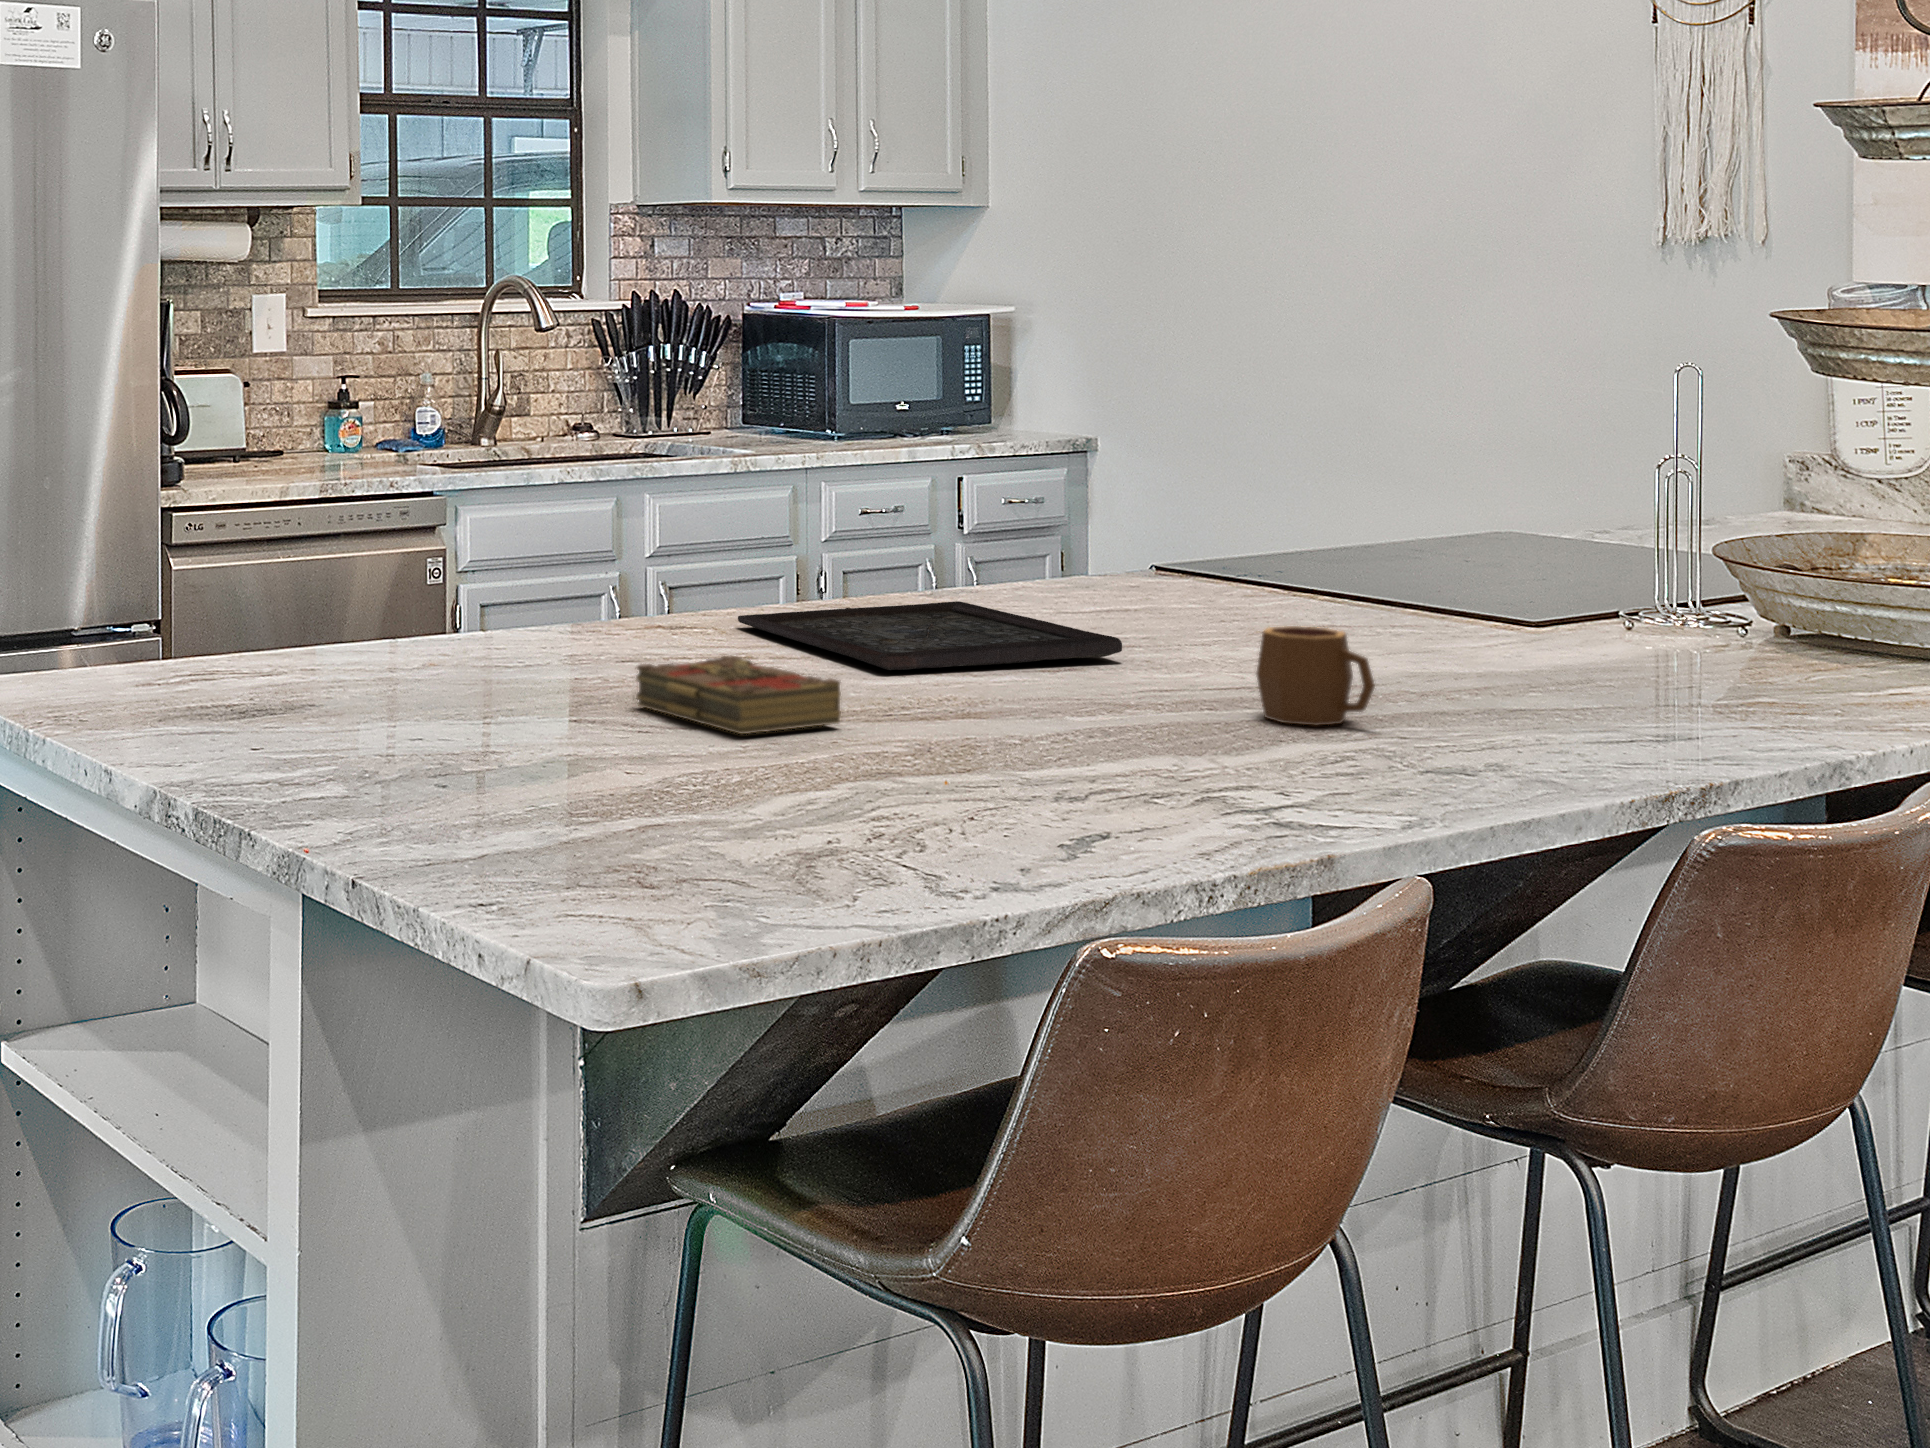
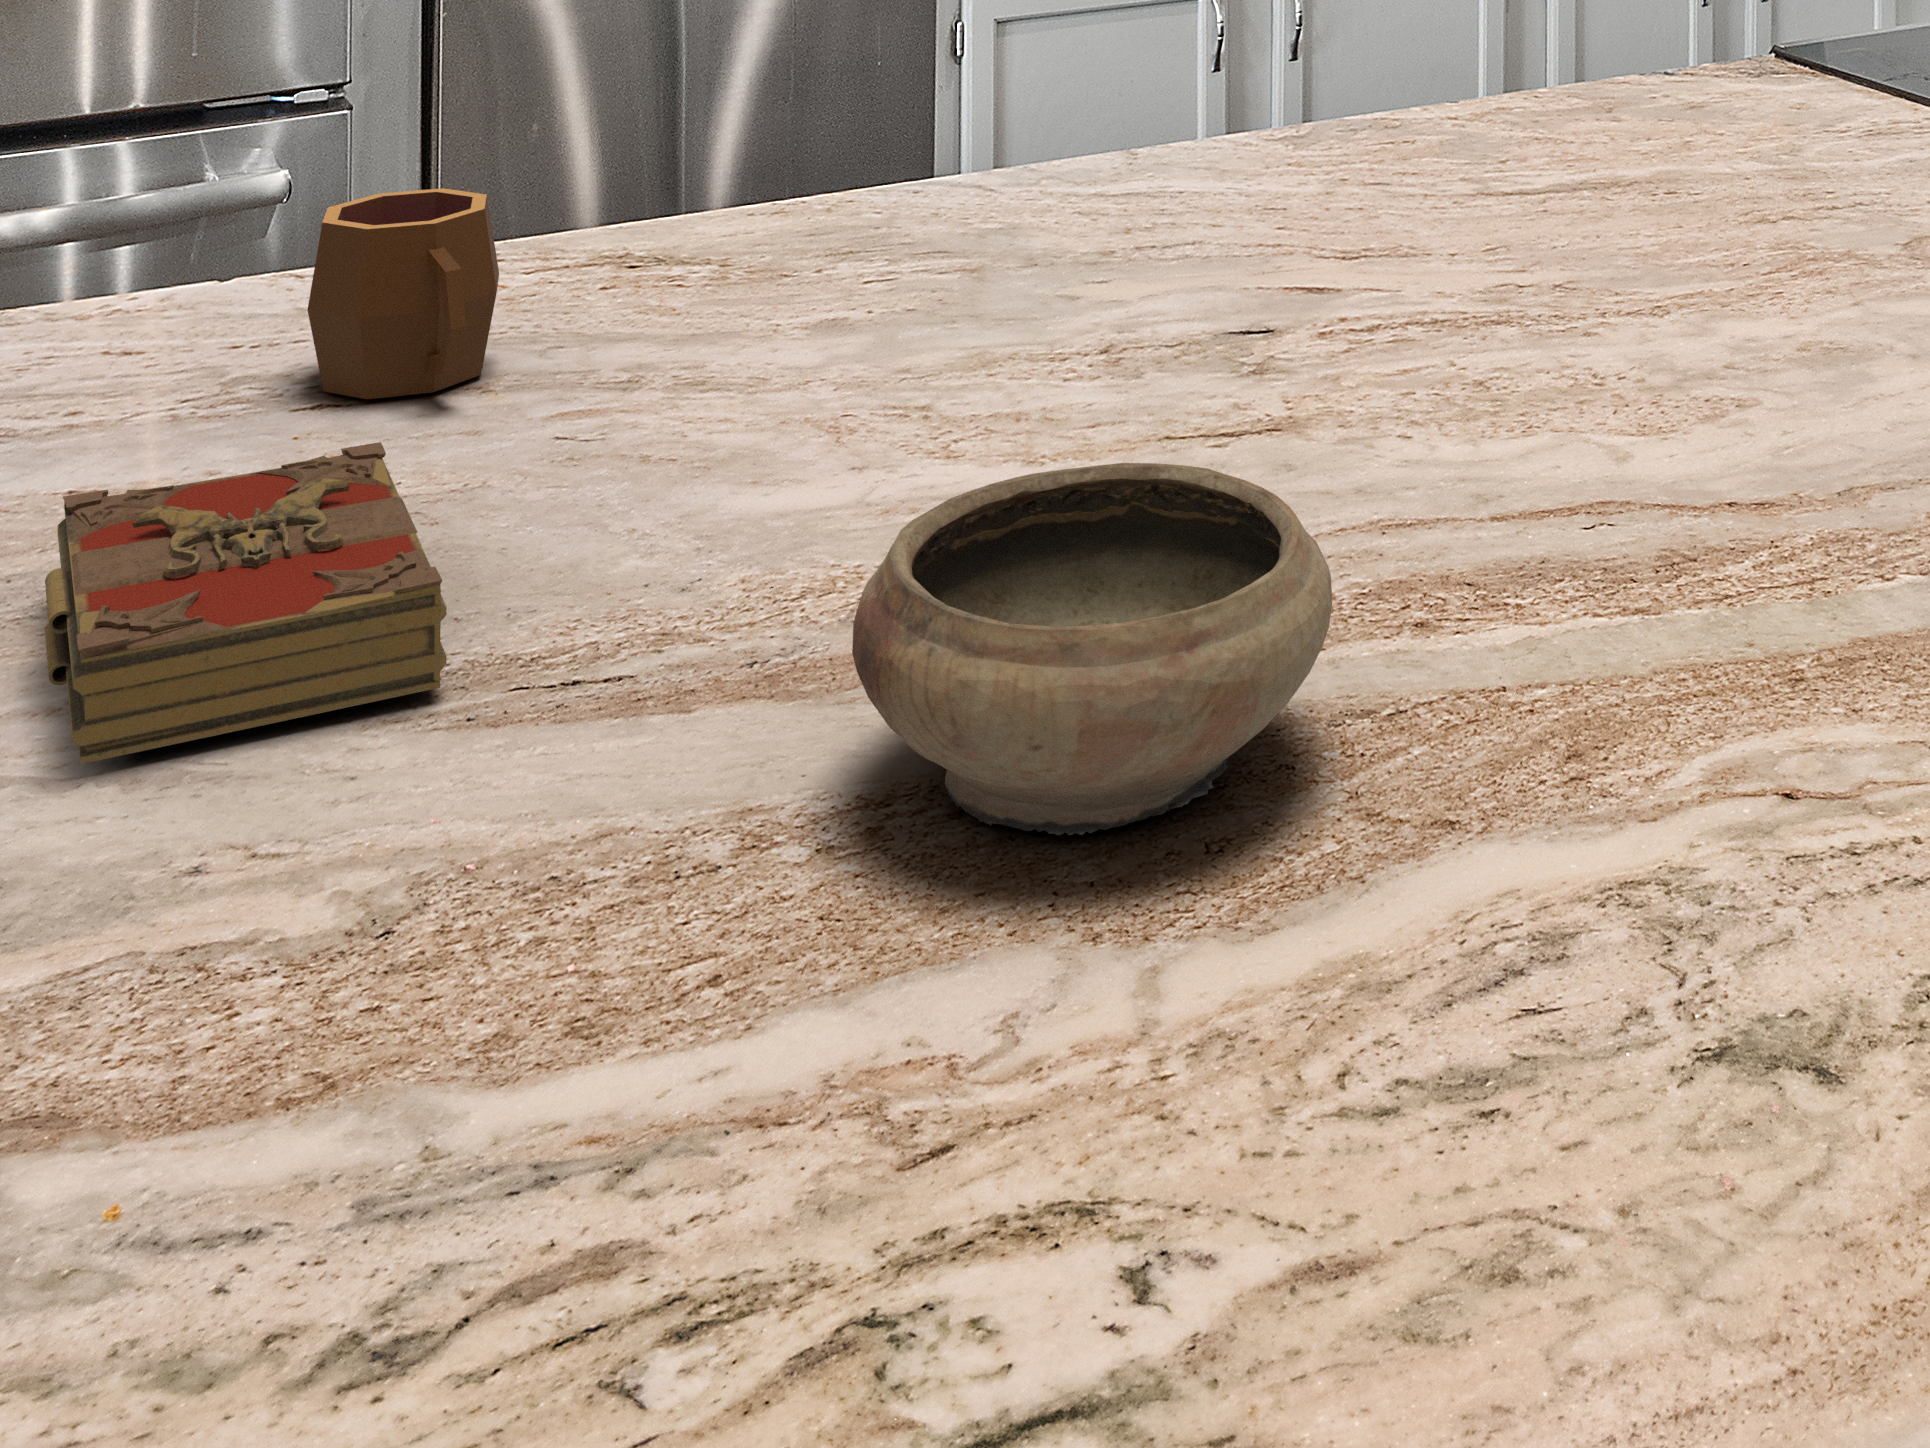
tray: present [738,601,1122,670] -> none [806,165,1461,407]
mug: present [1256,626,1375,725] -> present [308,188,499,399]
ceramic bowl: none [1032,641,1218,754] -> present [852,463,1332,835]

